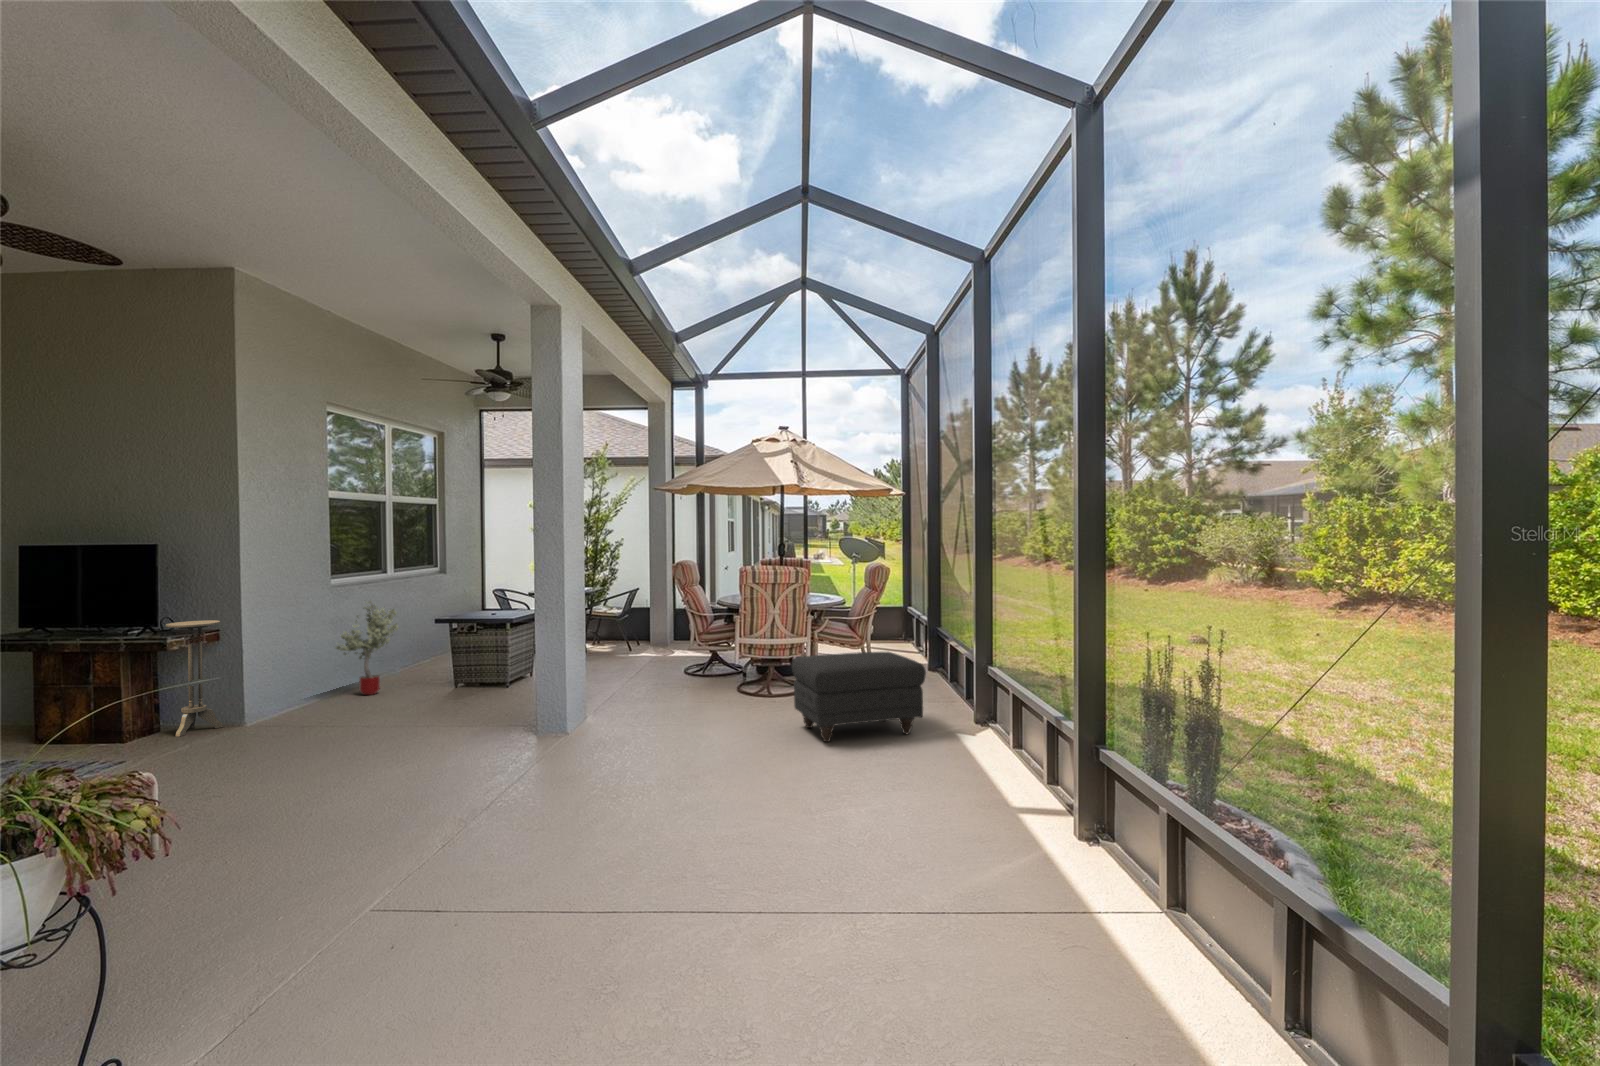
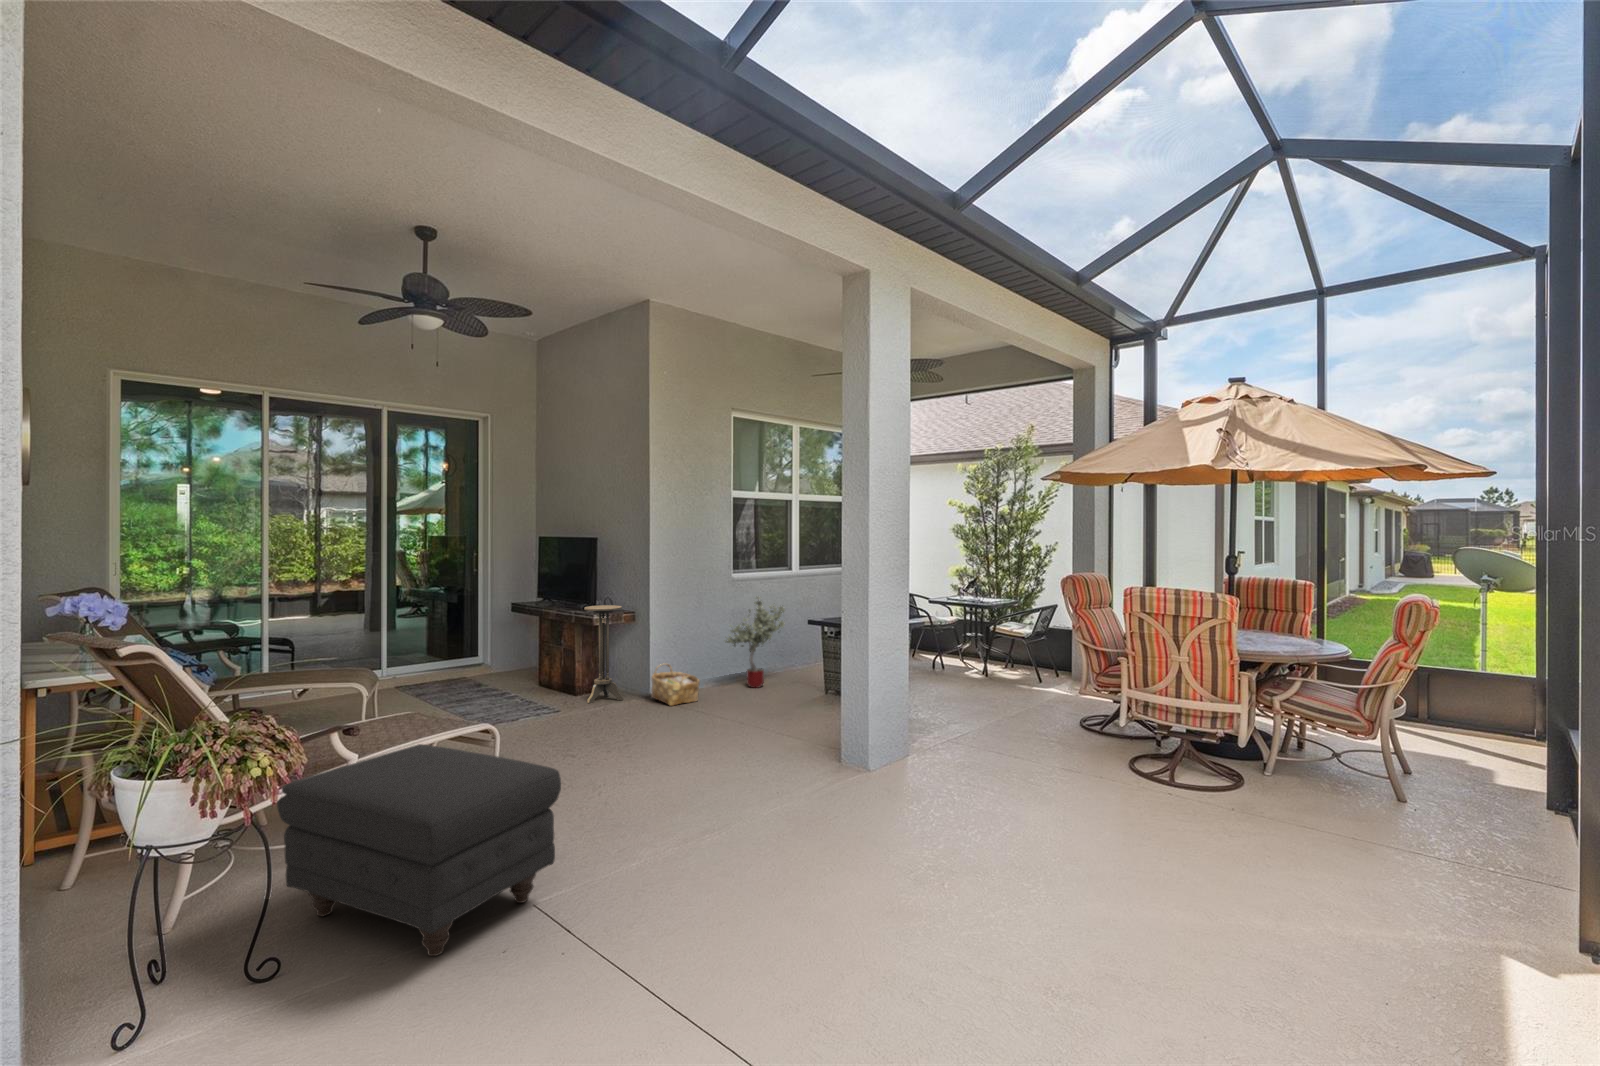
ottoman: present [792,652,926,742] -> present [277,744,561,956]
woven basket: none [262,679,328,721] -> present [651,663,700,706]

